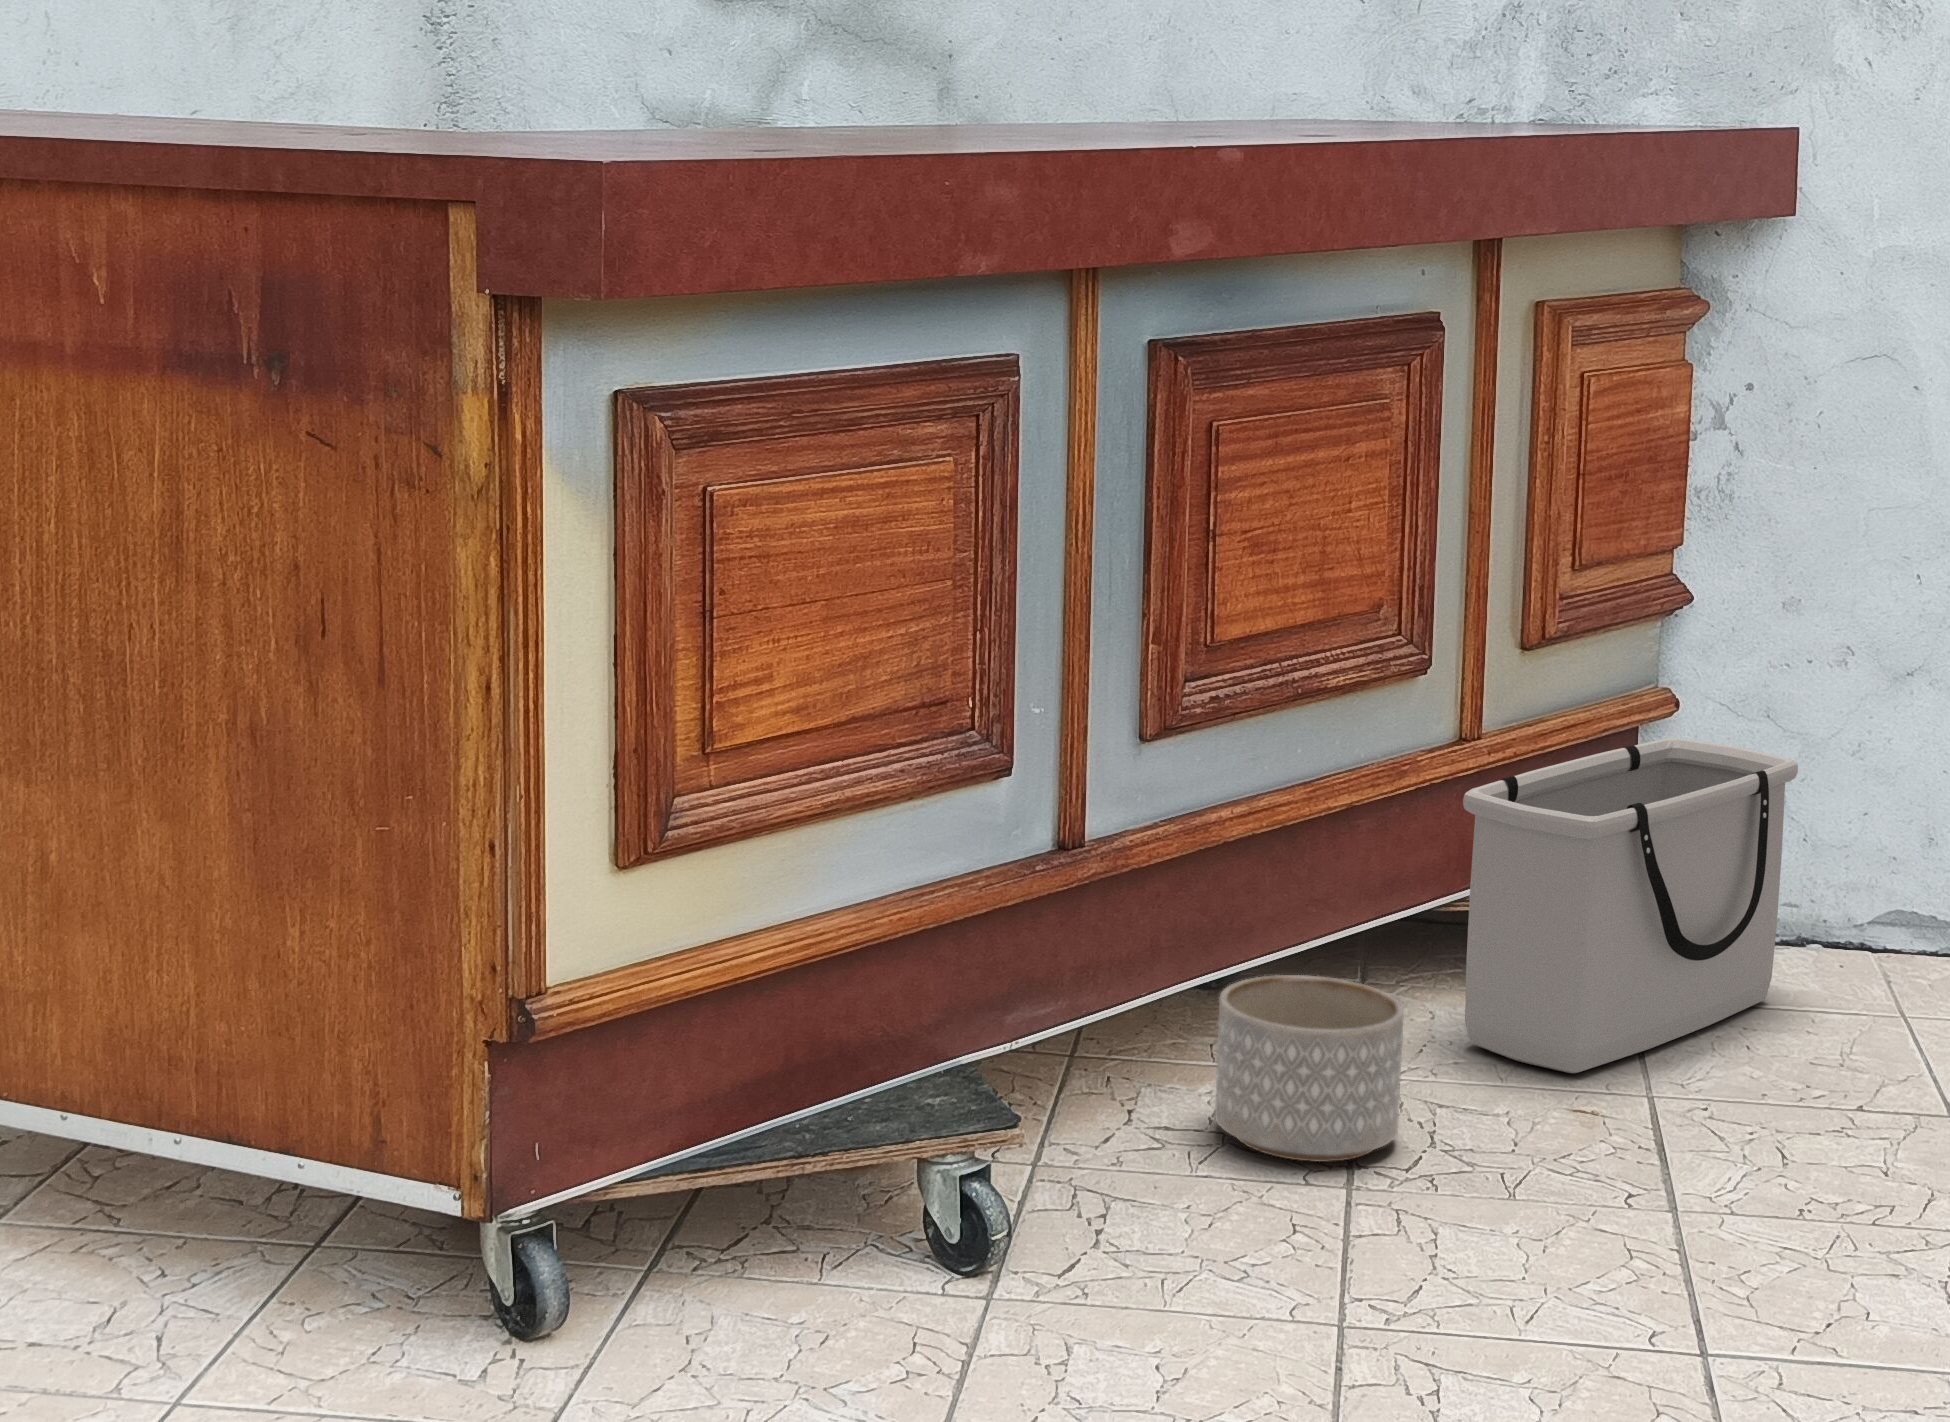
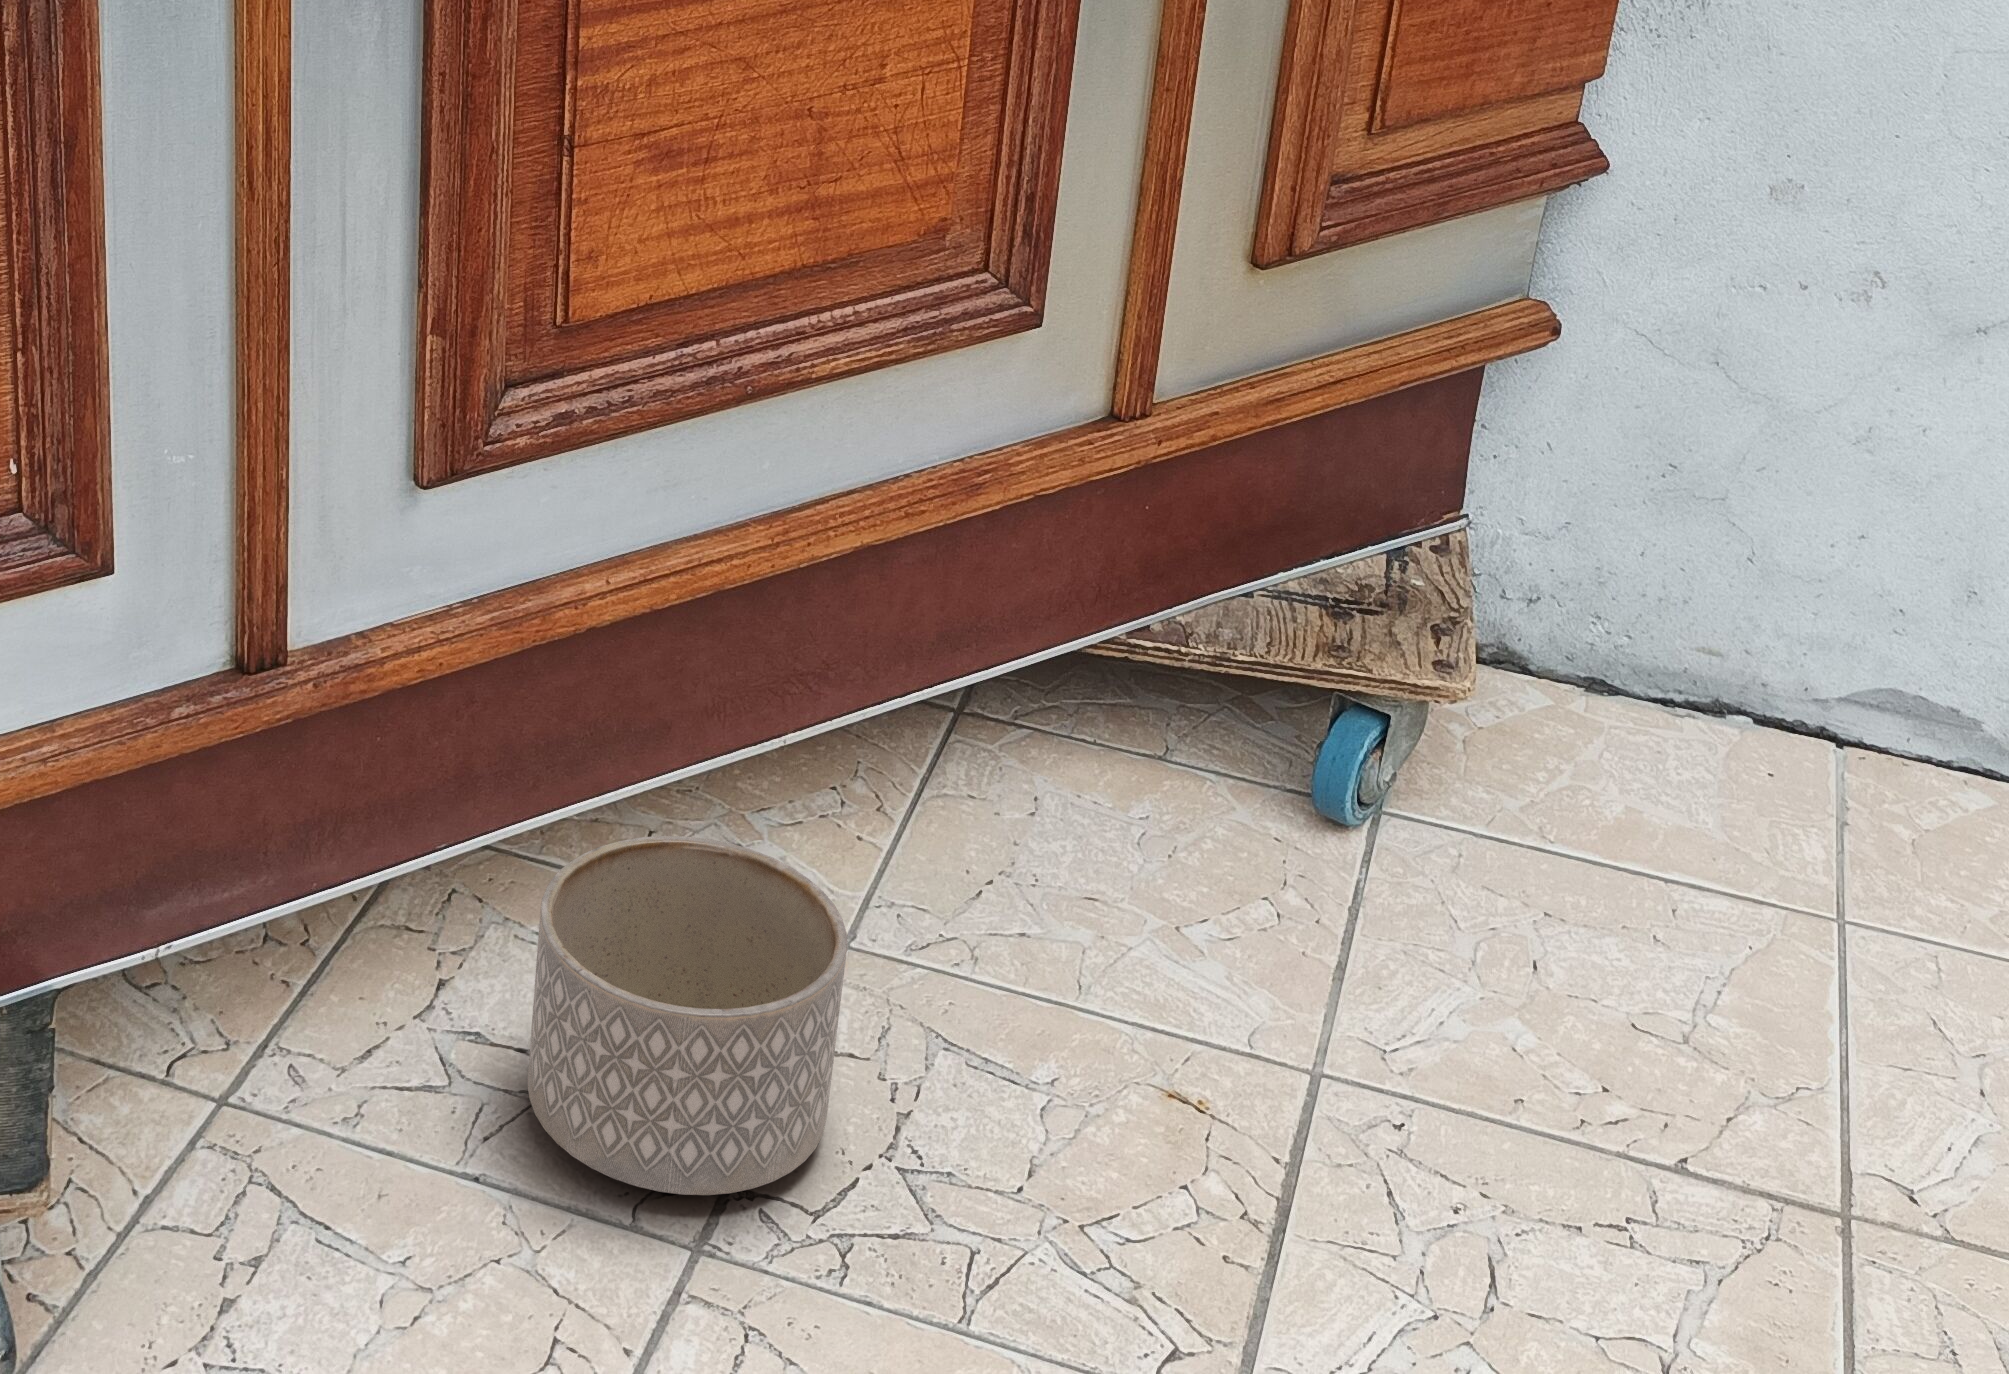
storage bin: present [1463,738,1798,1073] -> none [1052,406,1716,1008]

